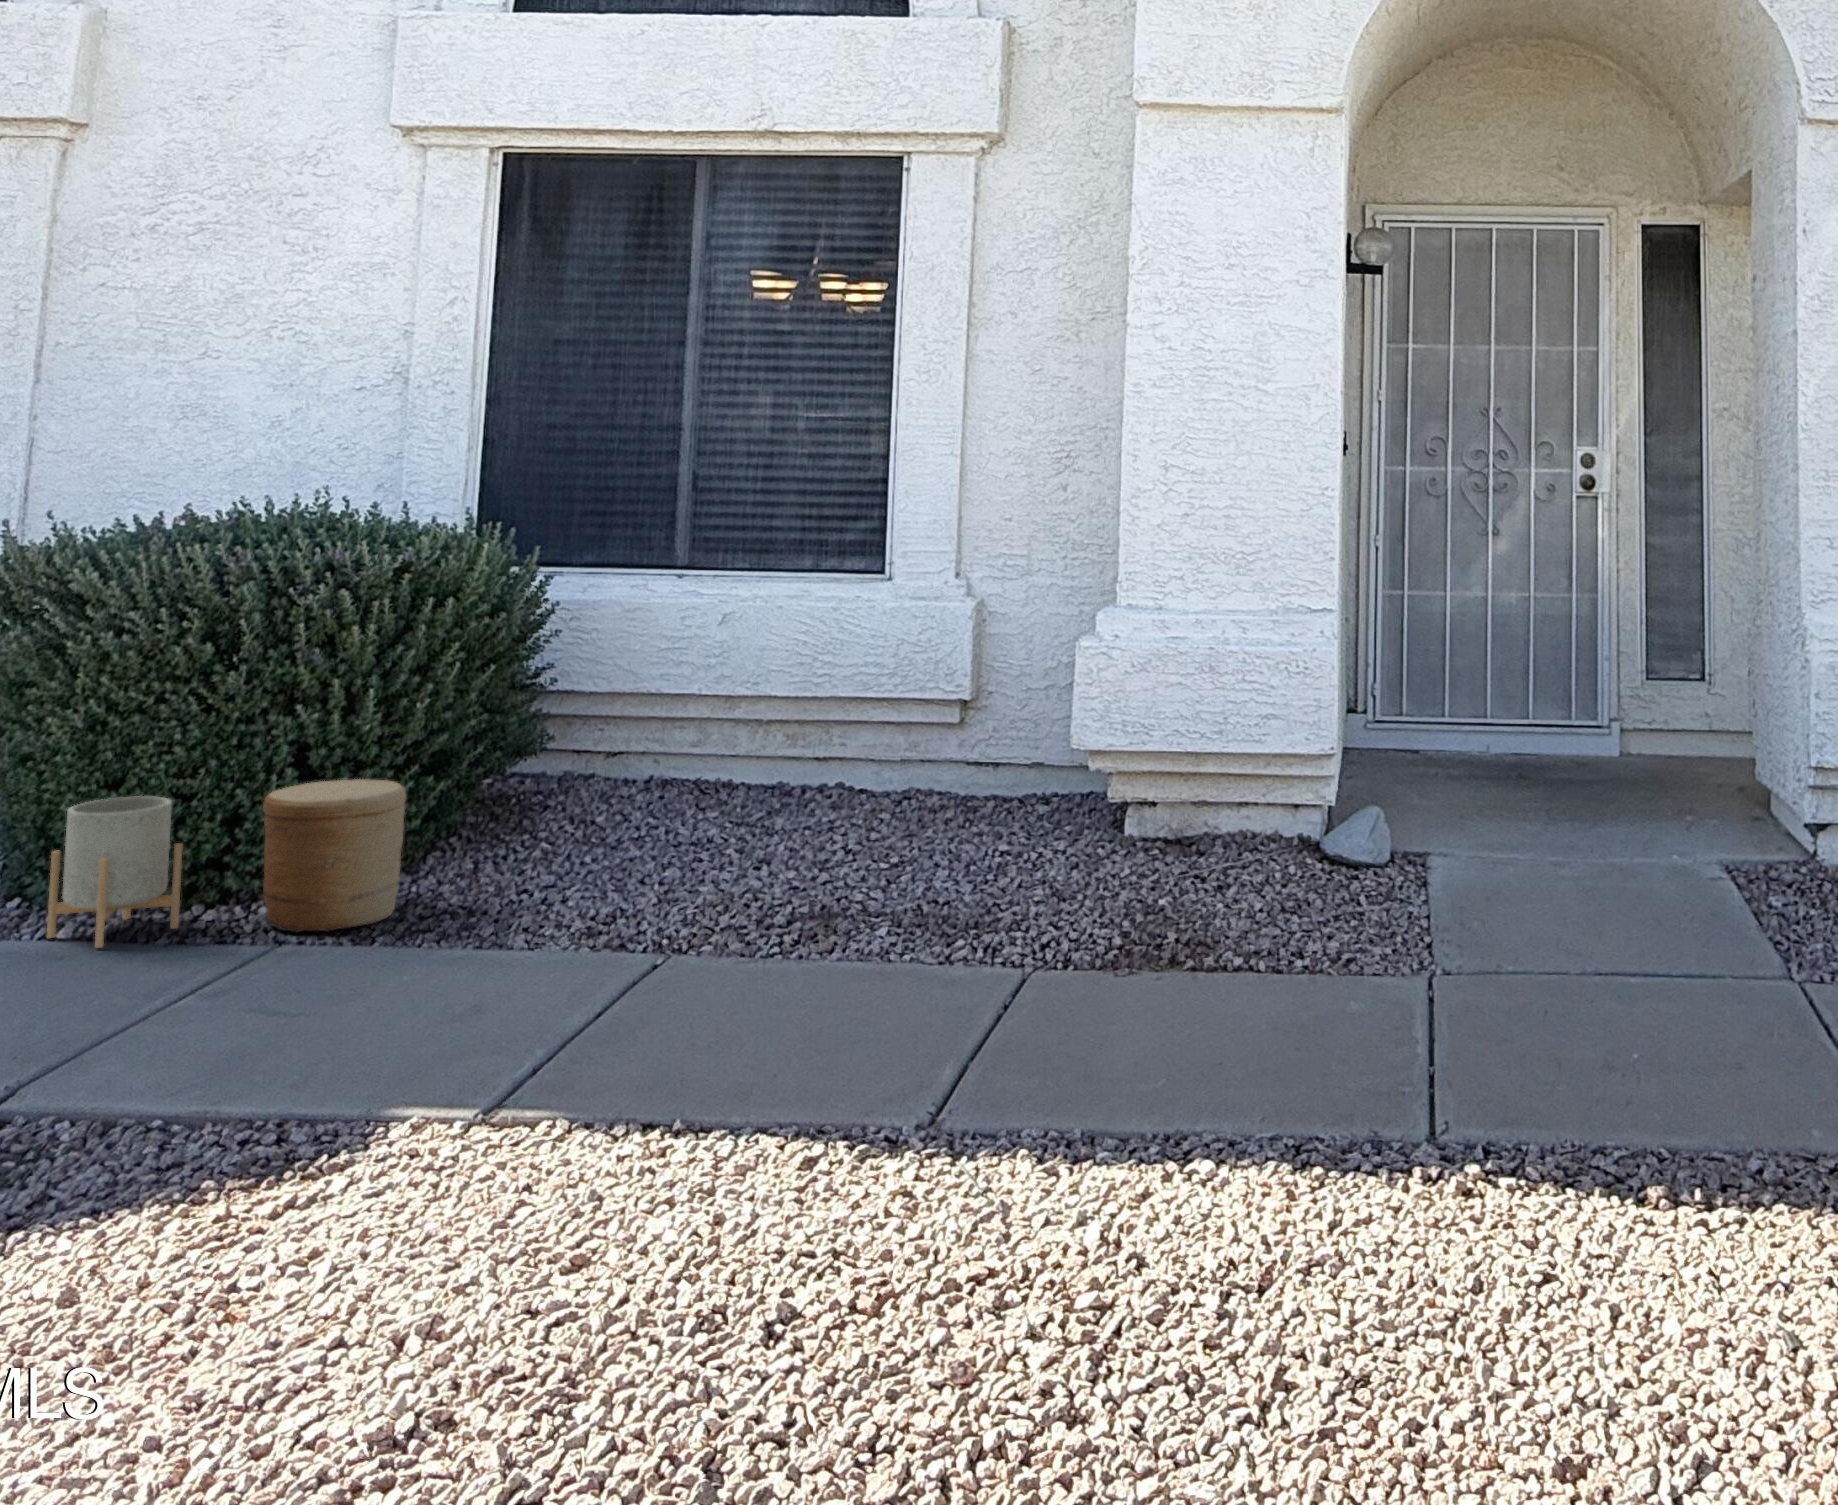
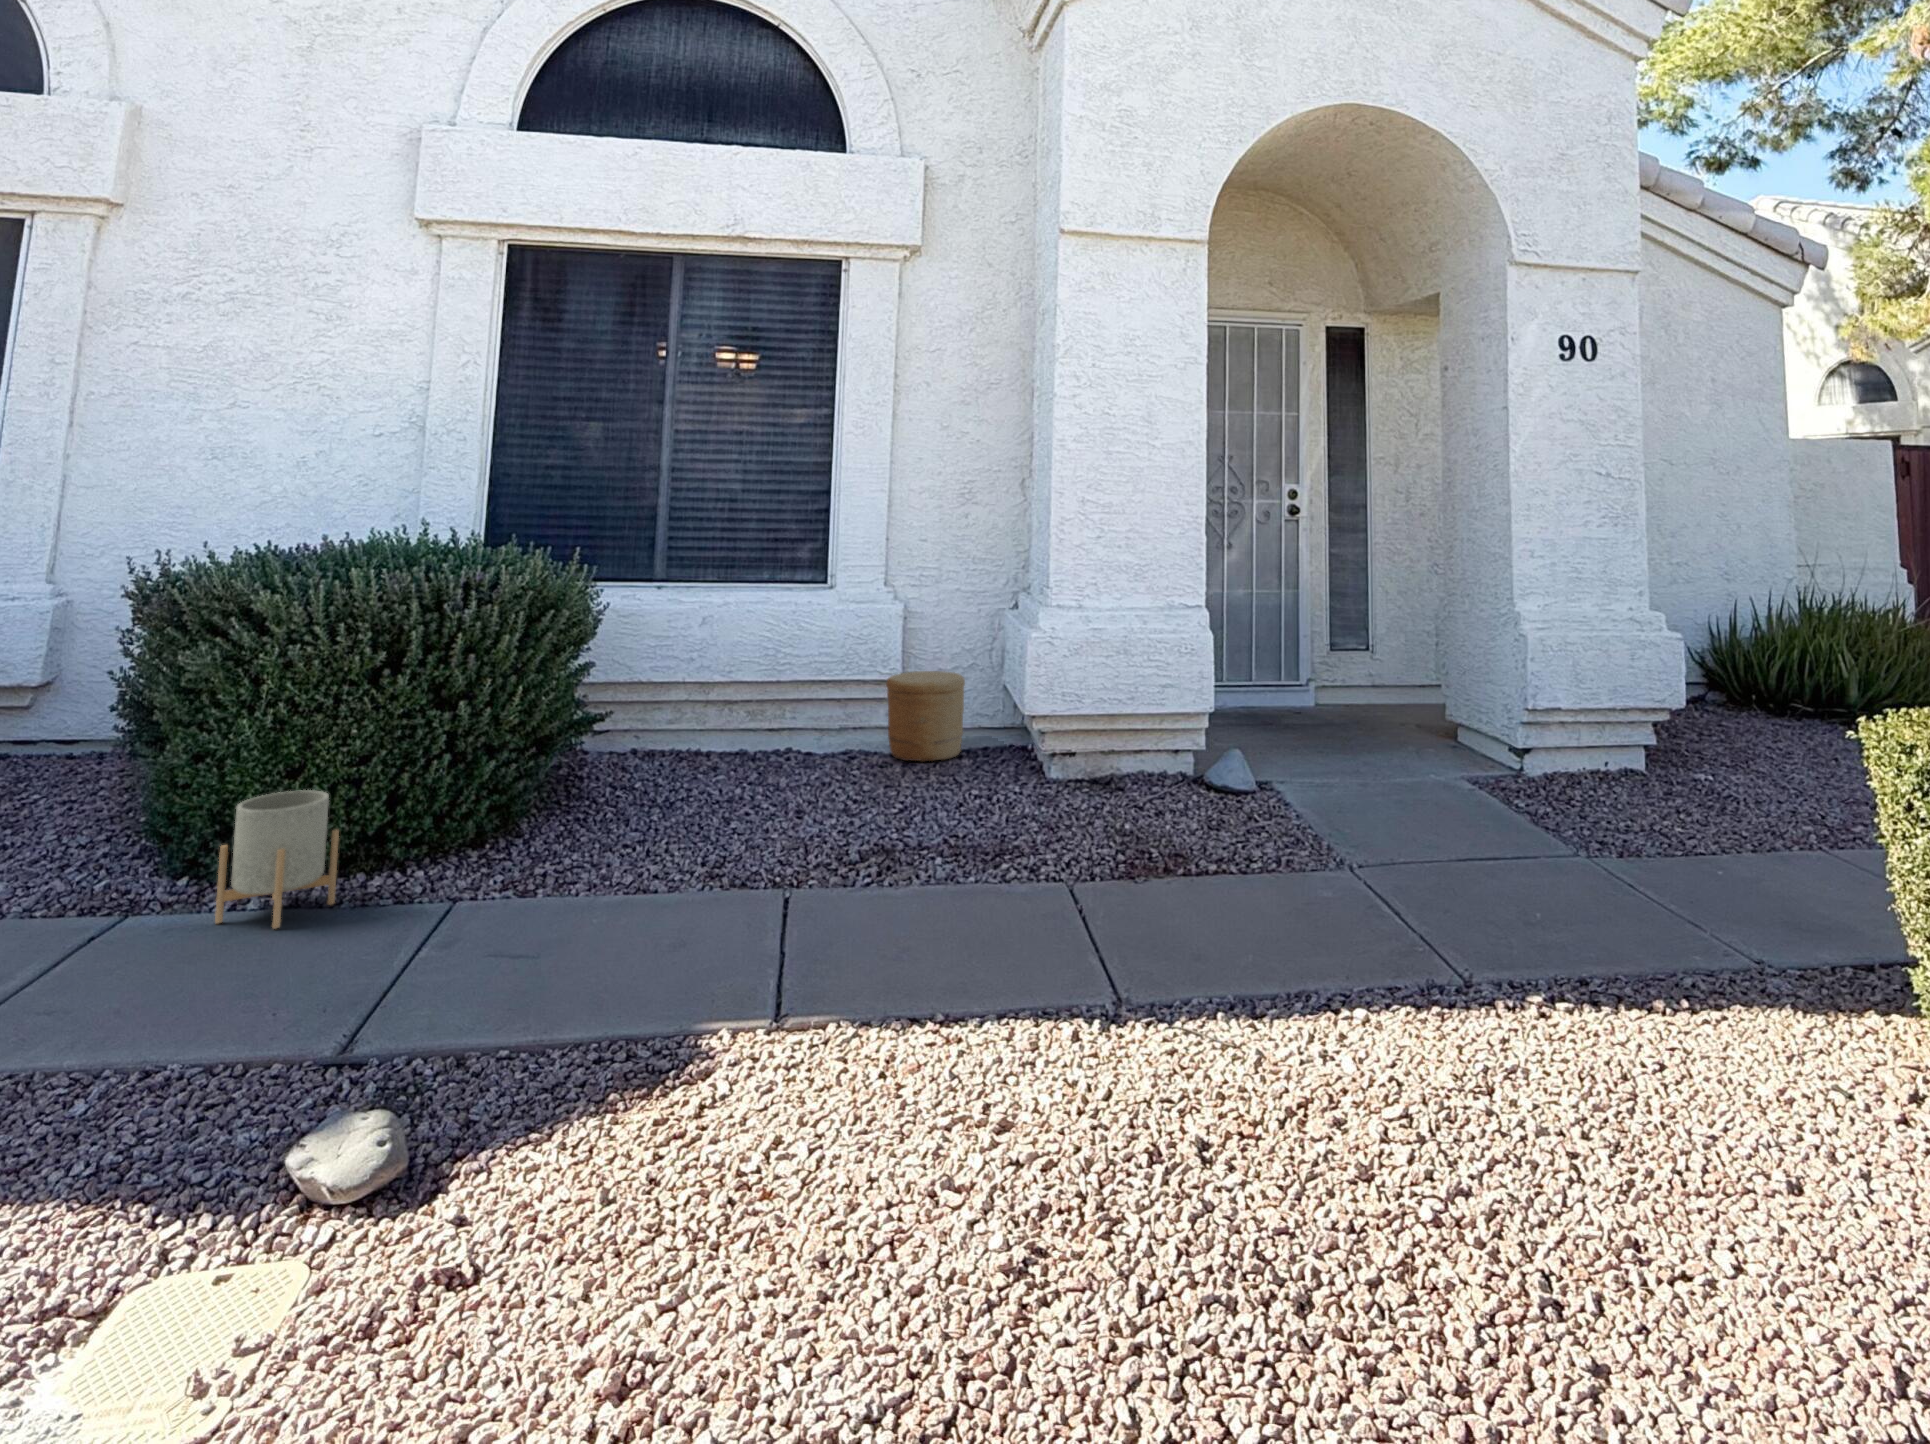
woven basket: present [263,779,406,932] -> present [886,671,965,762]

